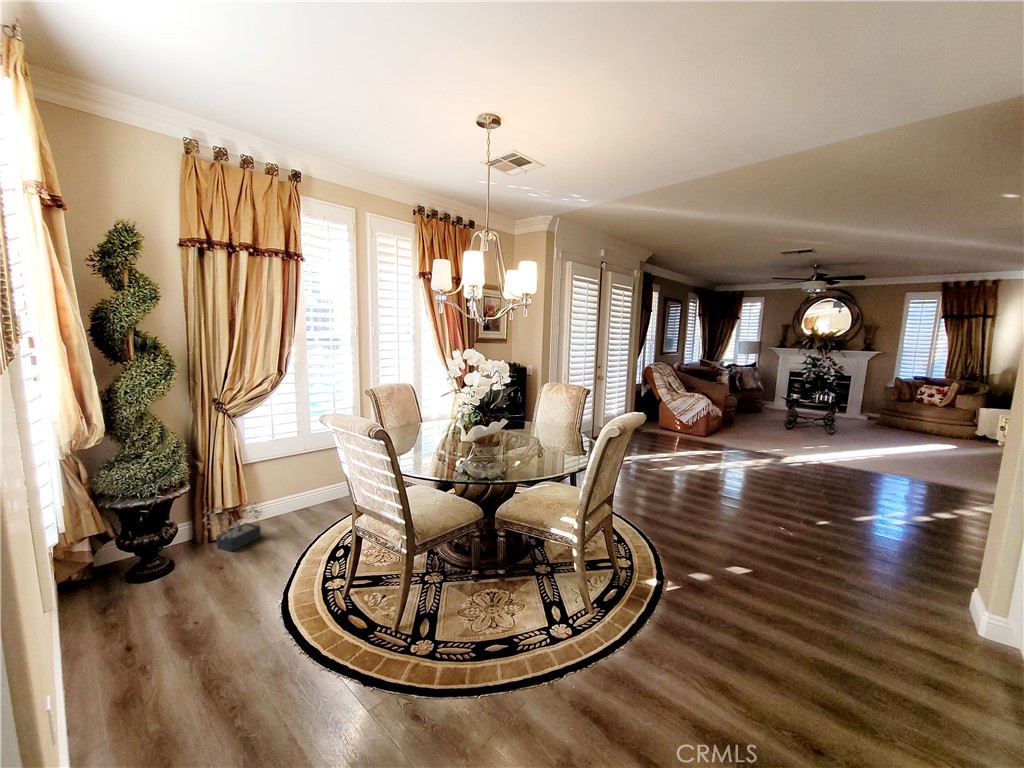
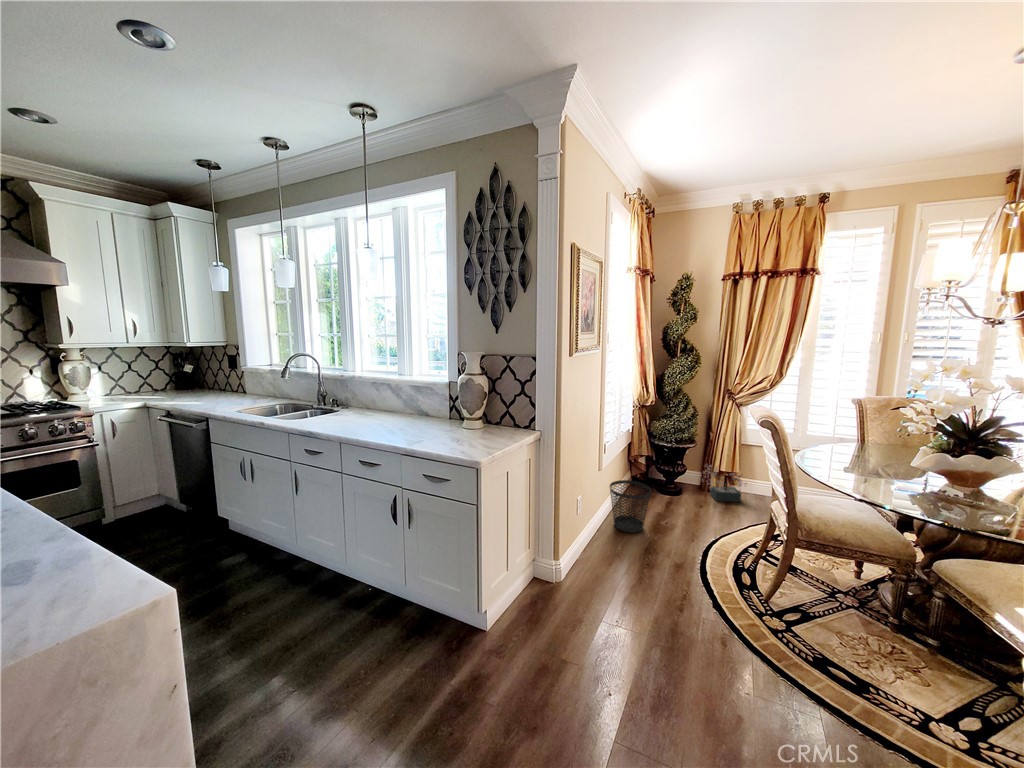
wastebasket: none [76,588,179,703] -> present [610,480,651,533]

